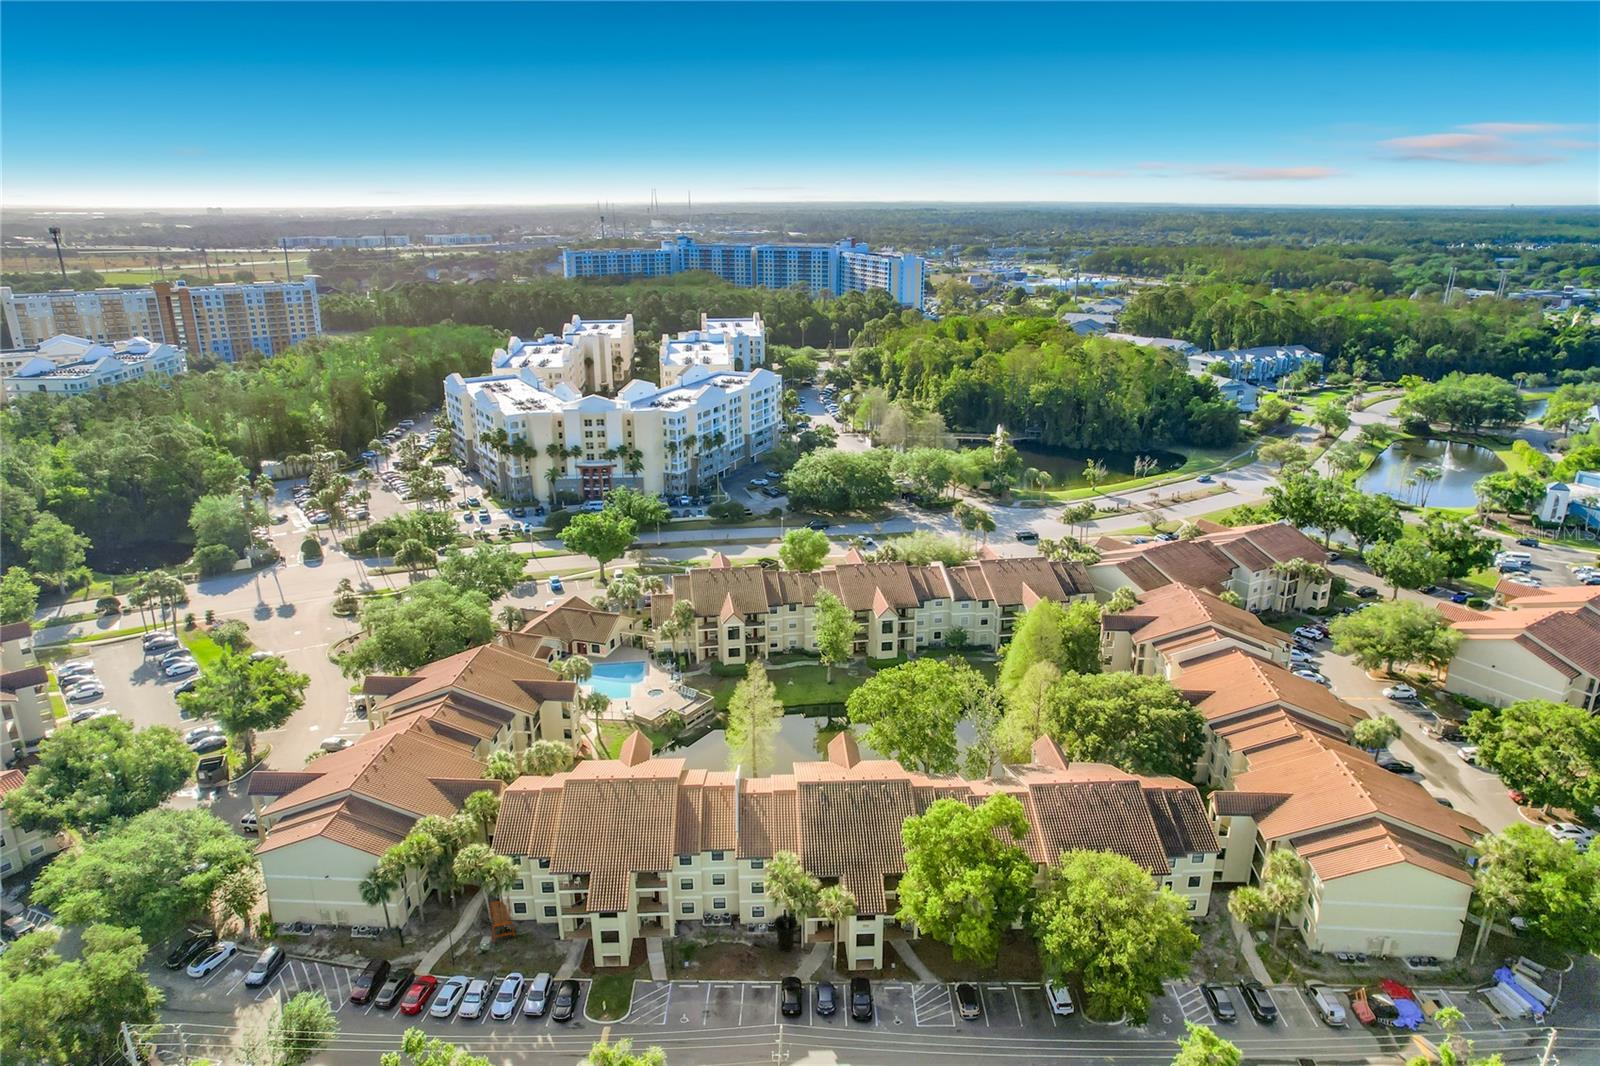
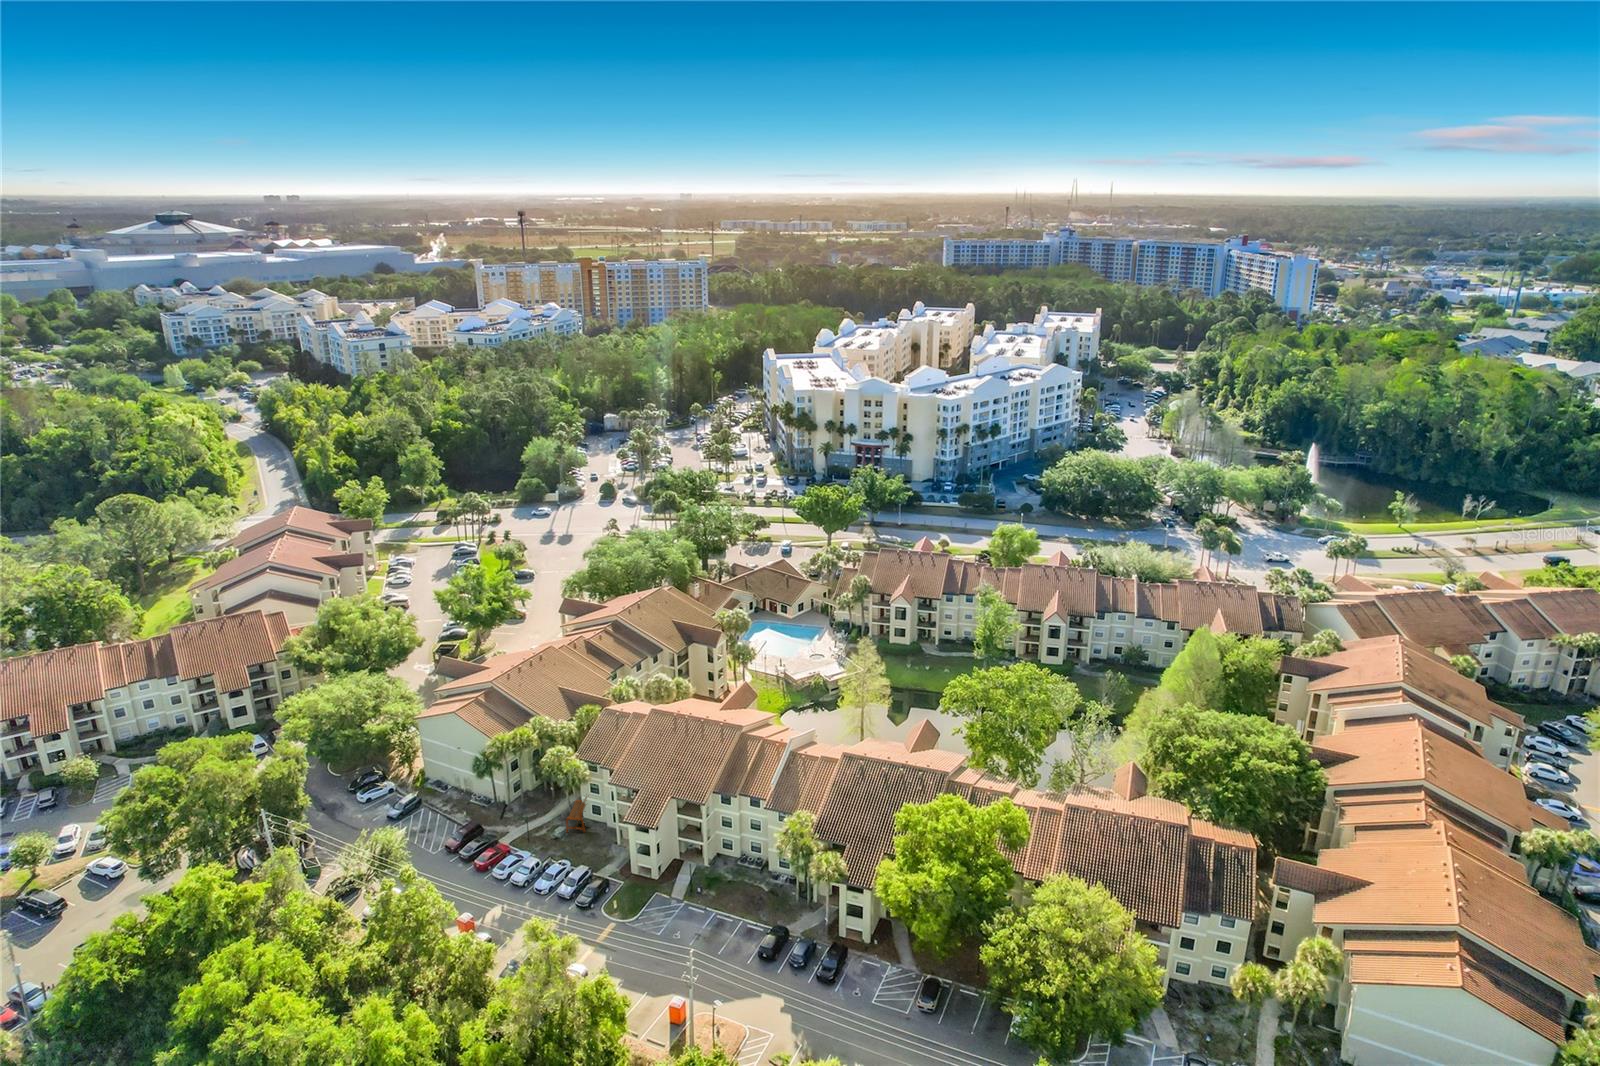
trash can: present [773,915,798,952] -> none [783,871,806,906]

